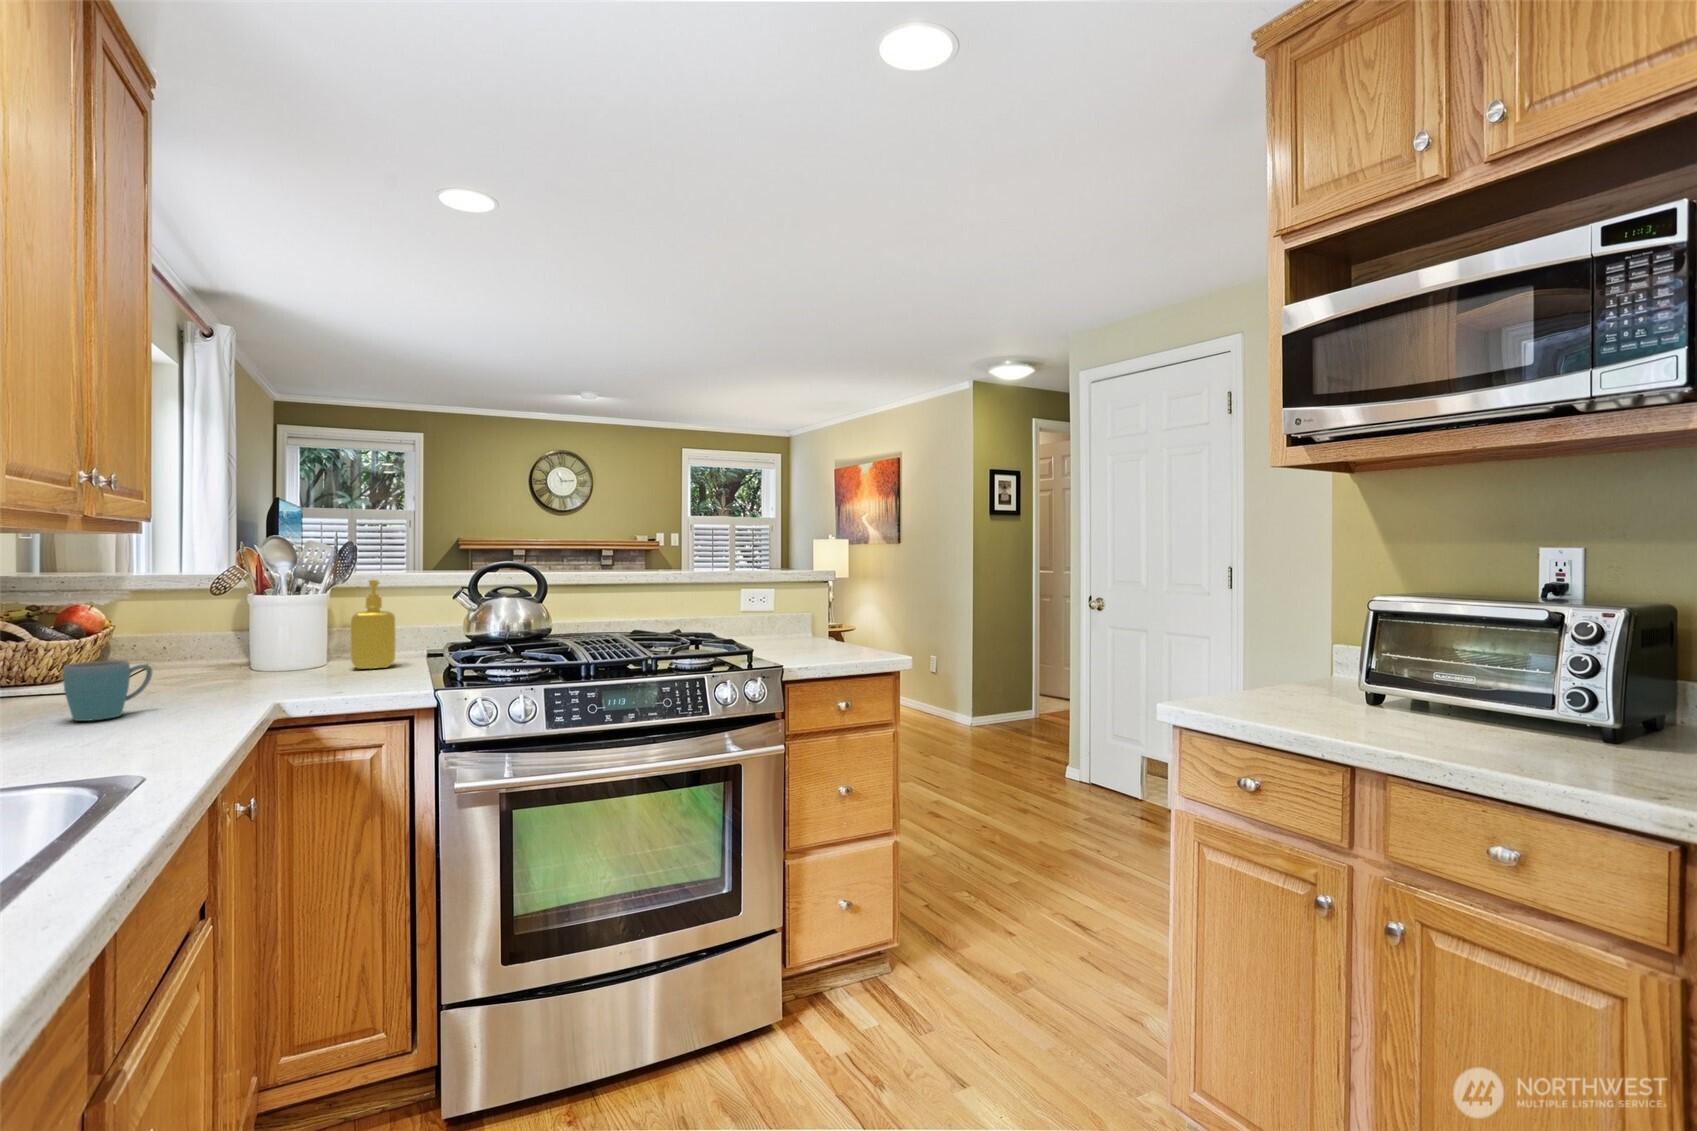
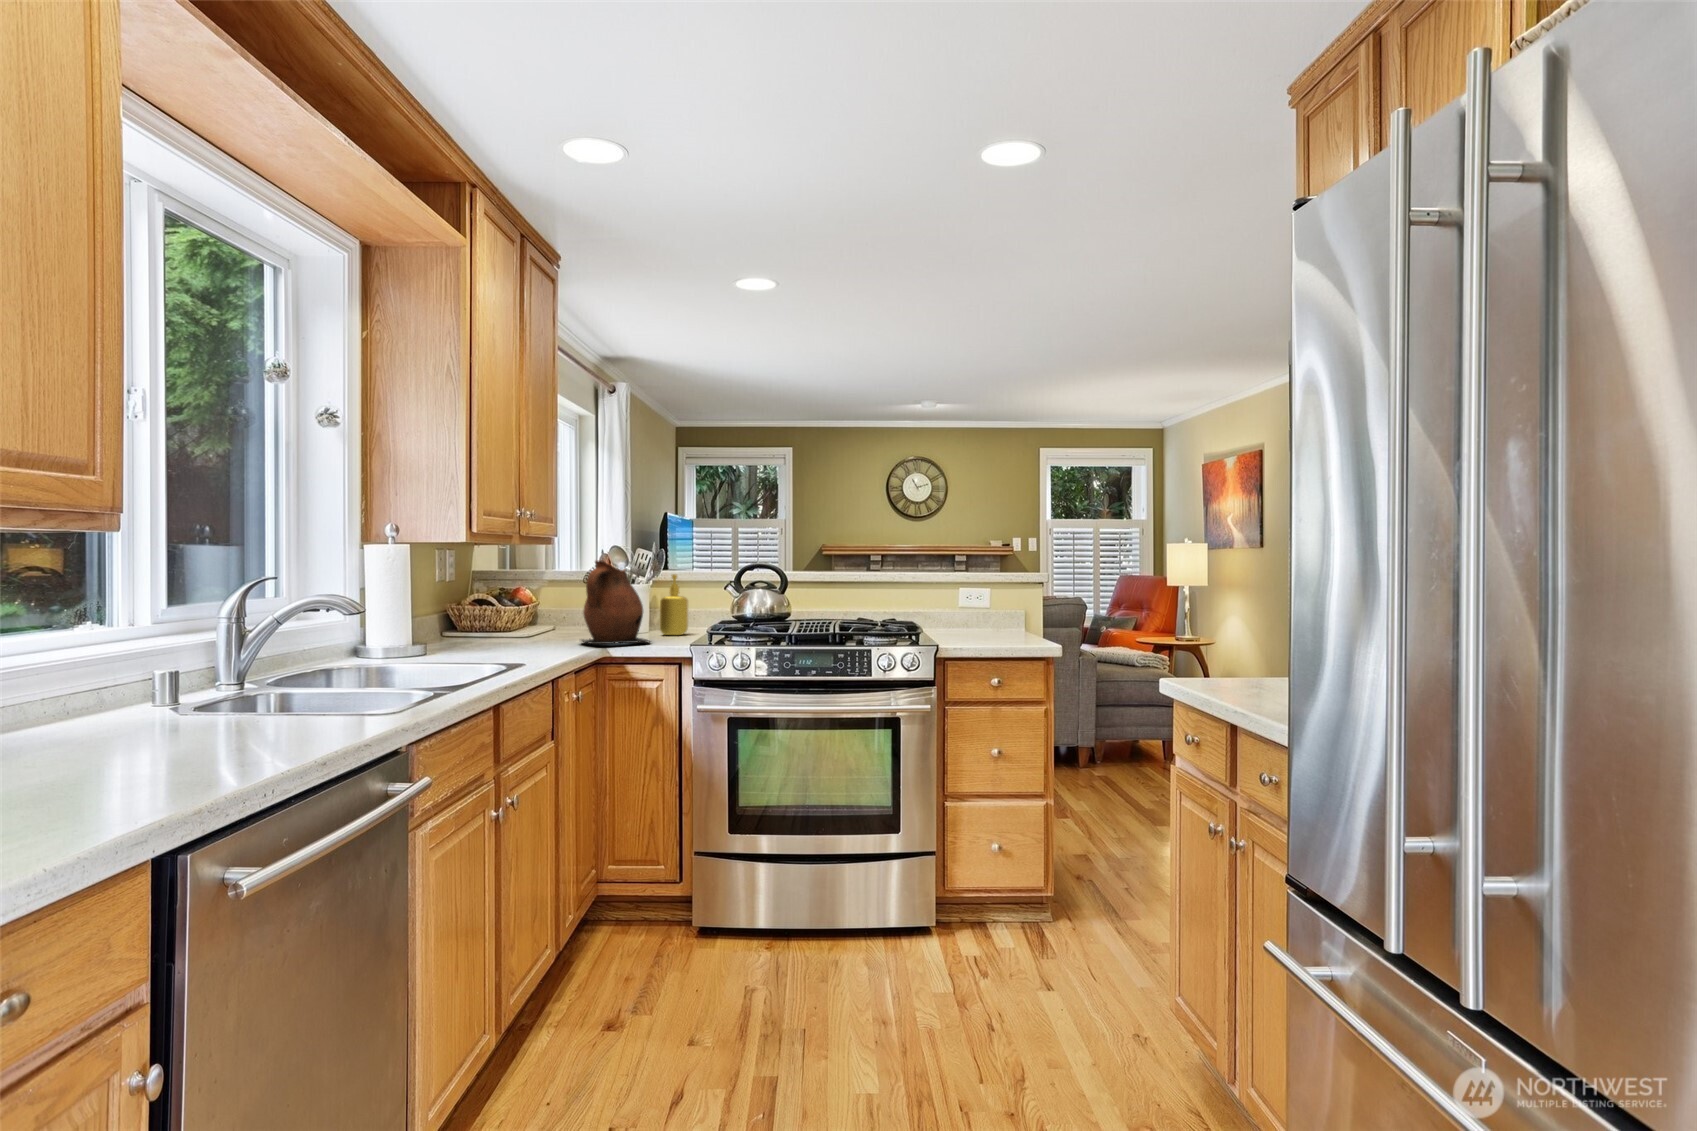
ceramic pitcher: none [208,561,353,698] -> present [581,560,650,644]
mug: present [63,660,152,721] -> none [508,617,548,650]

